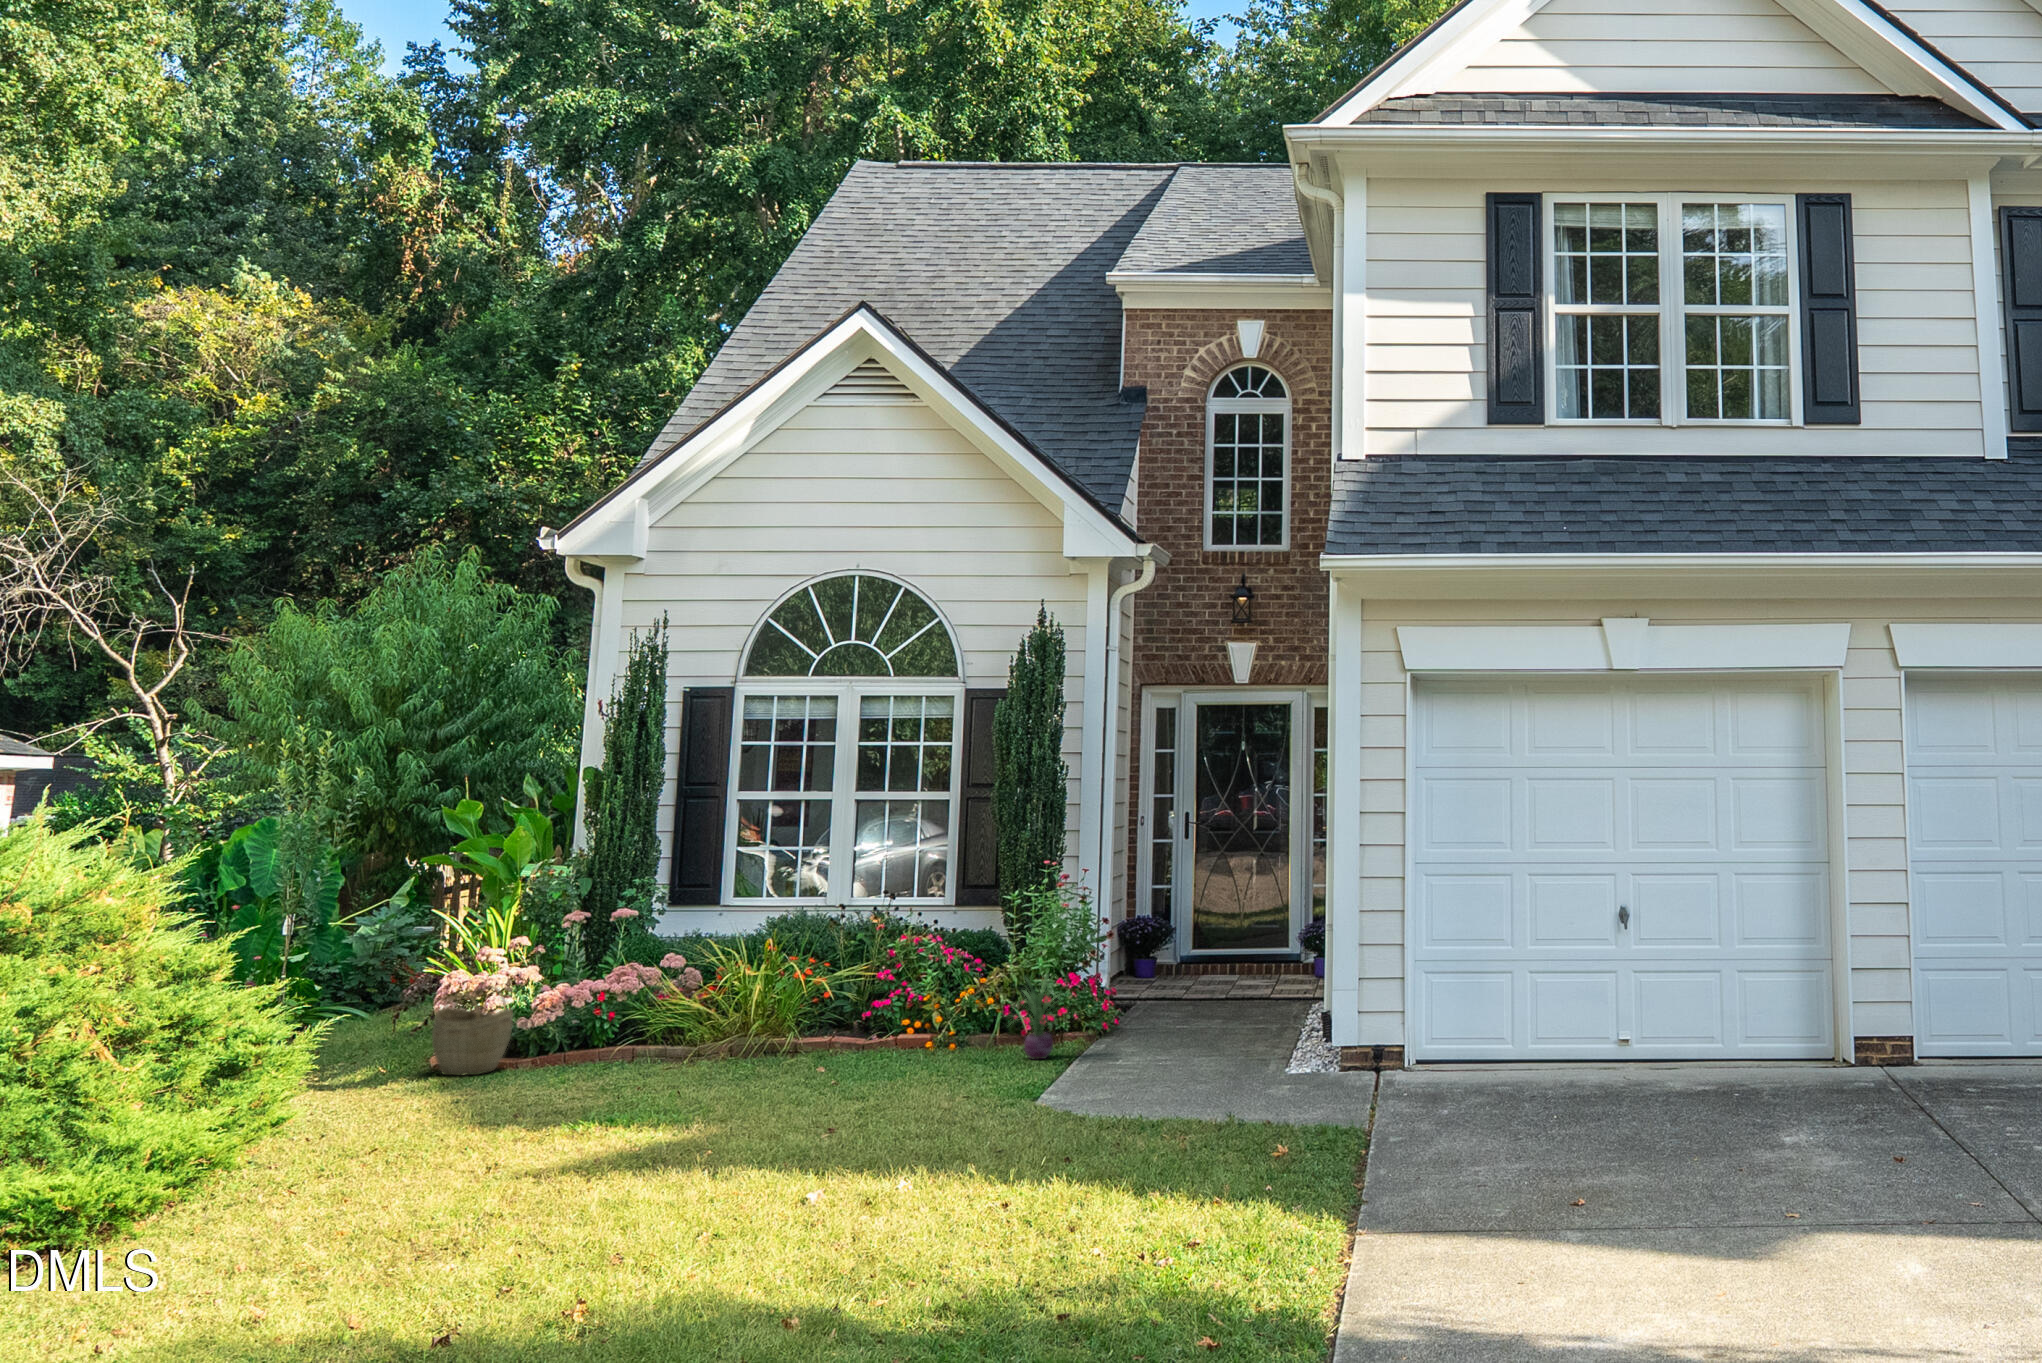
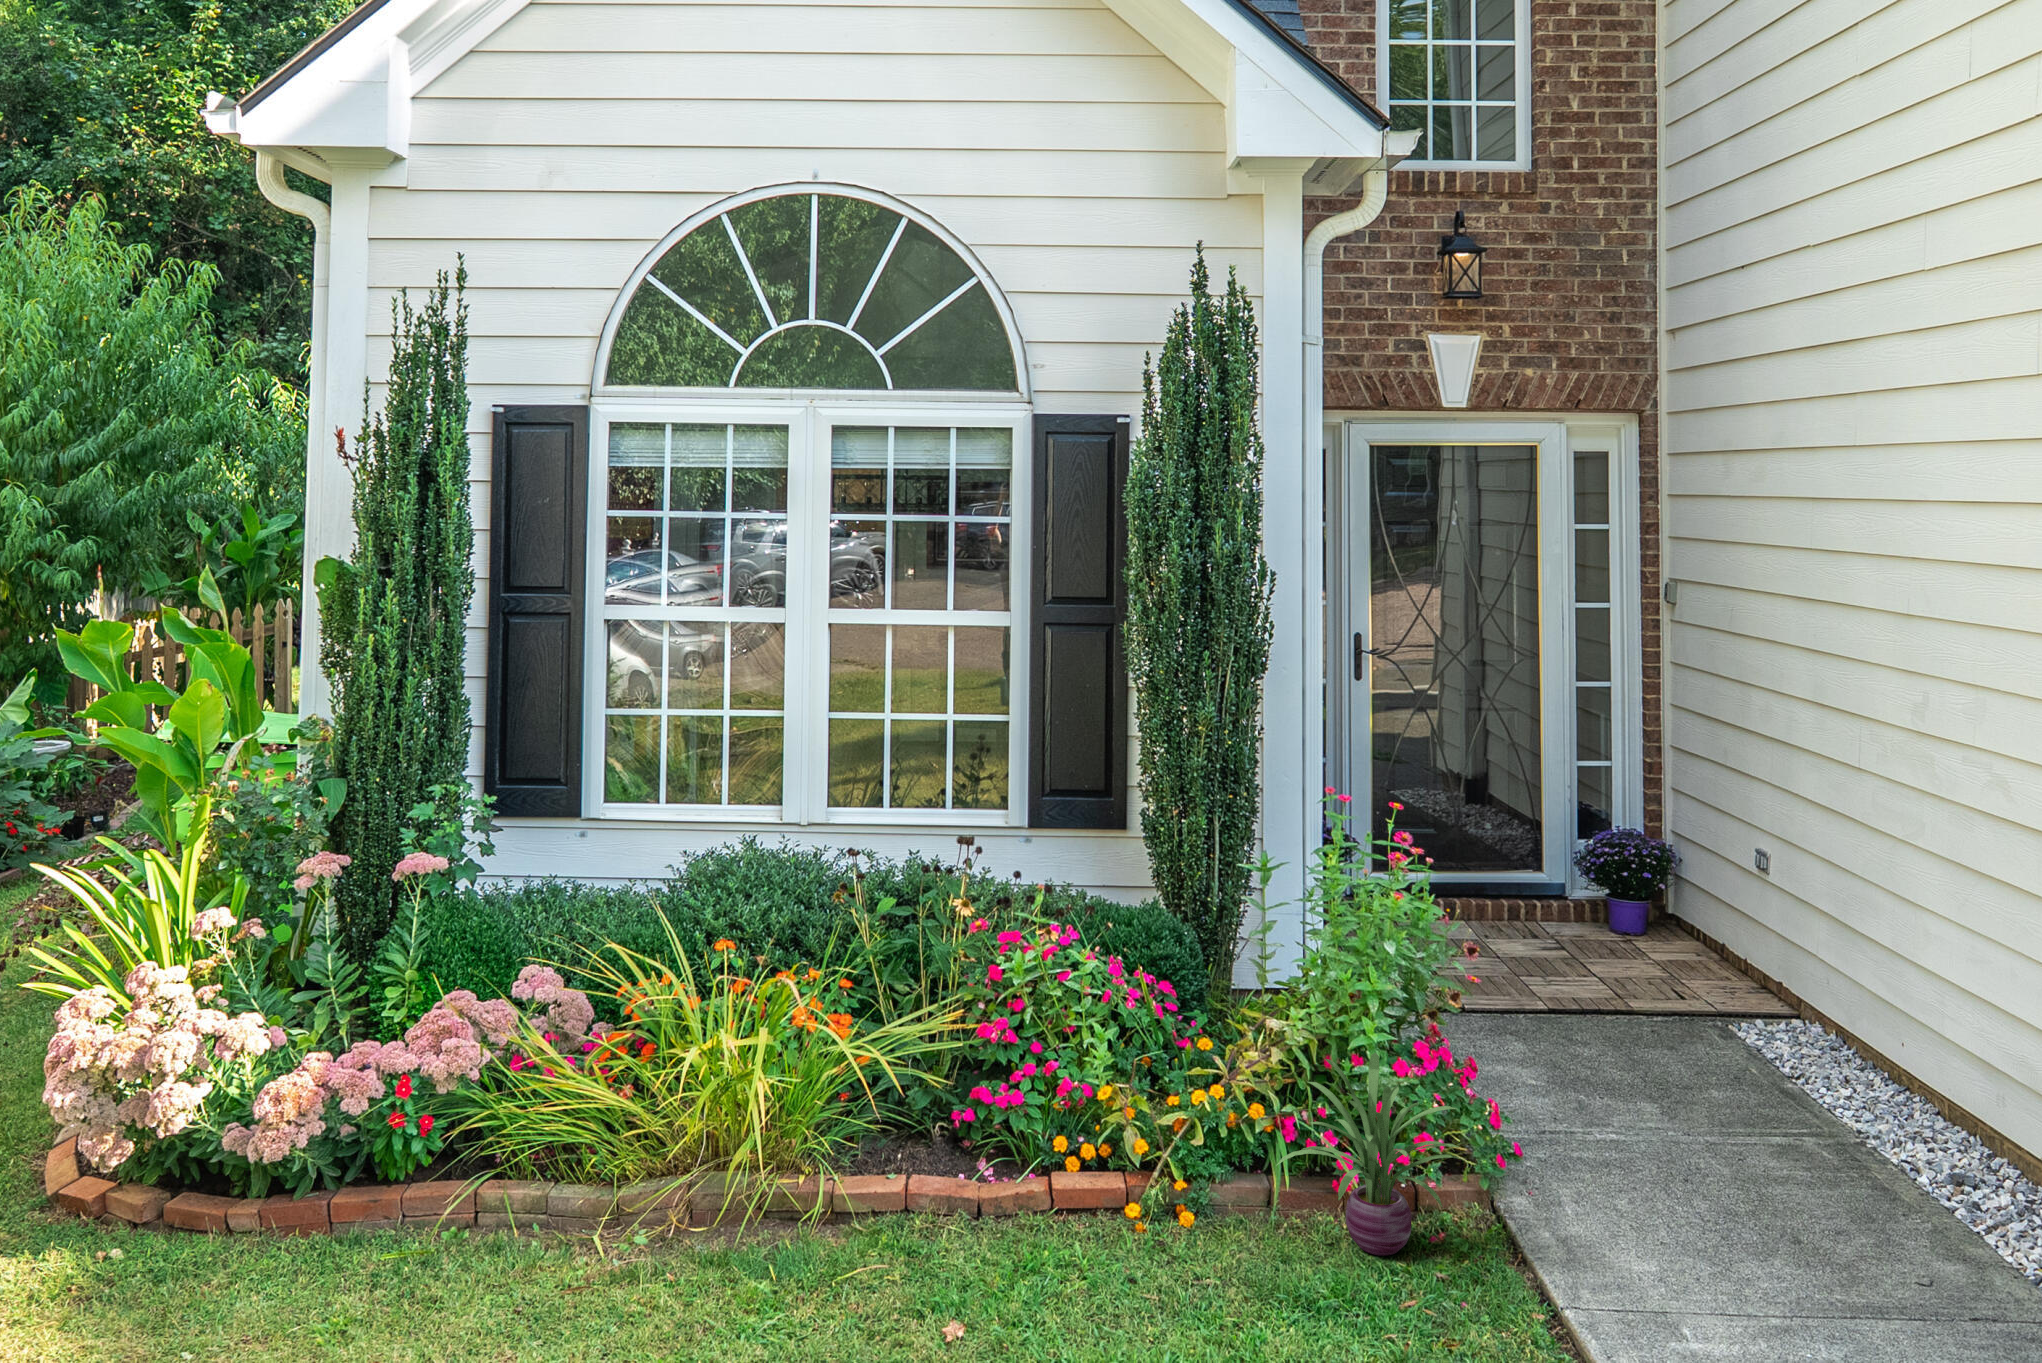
woven basket: present [432,987,513,1075] -> none [47,1051,220,1266]

